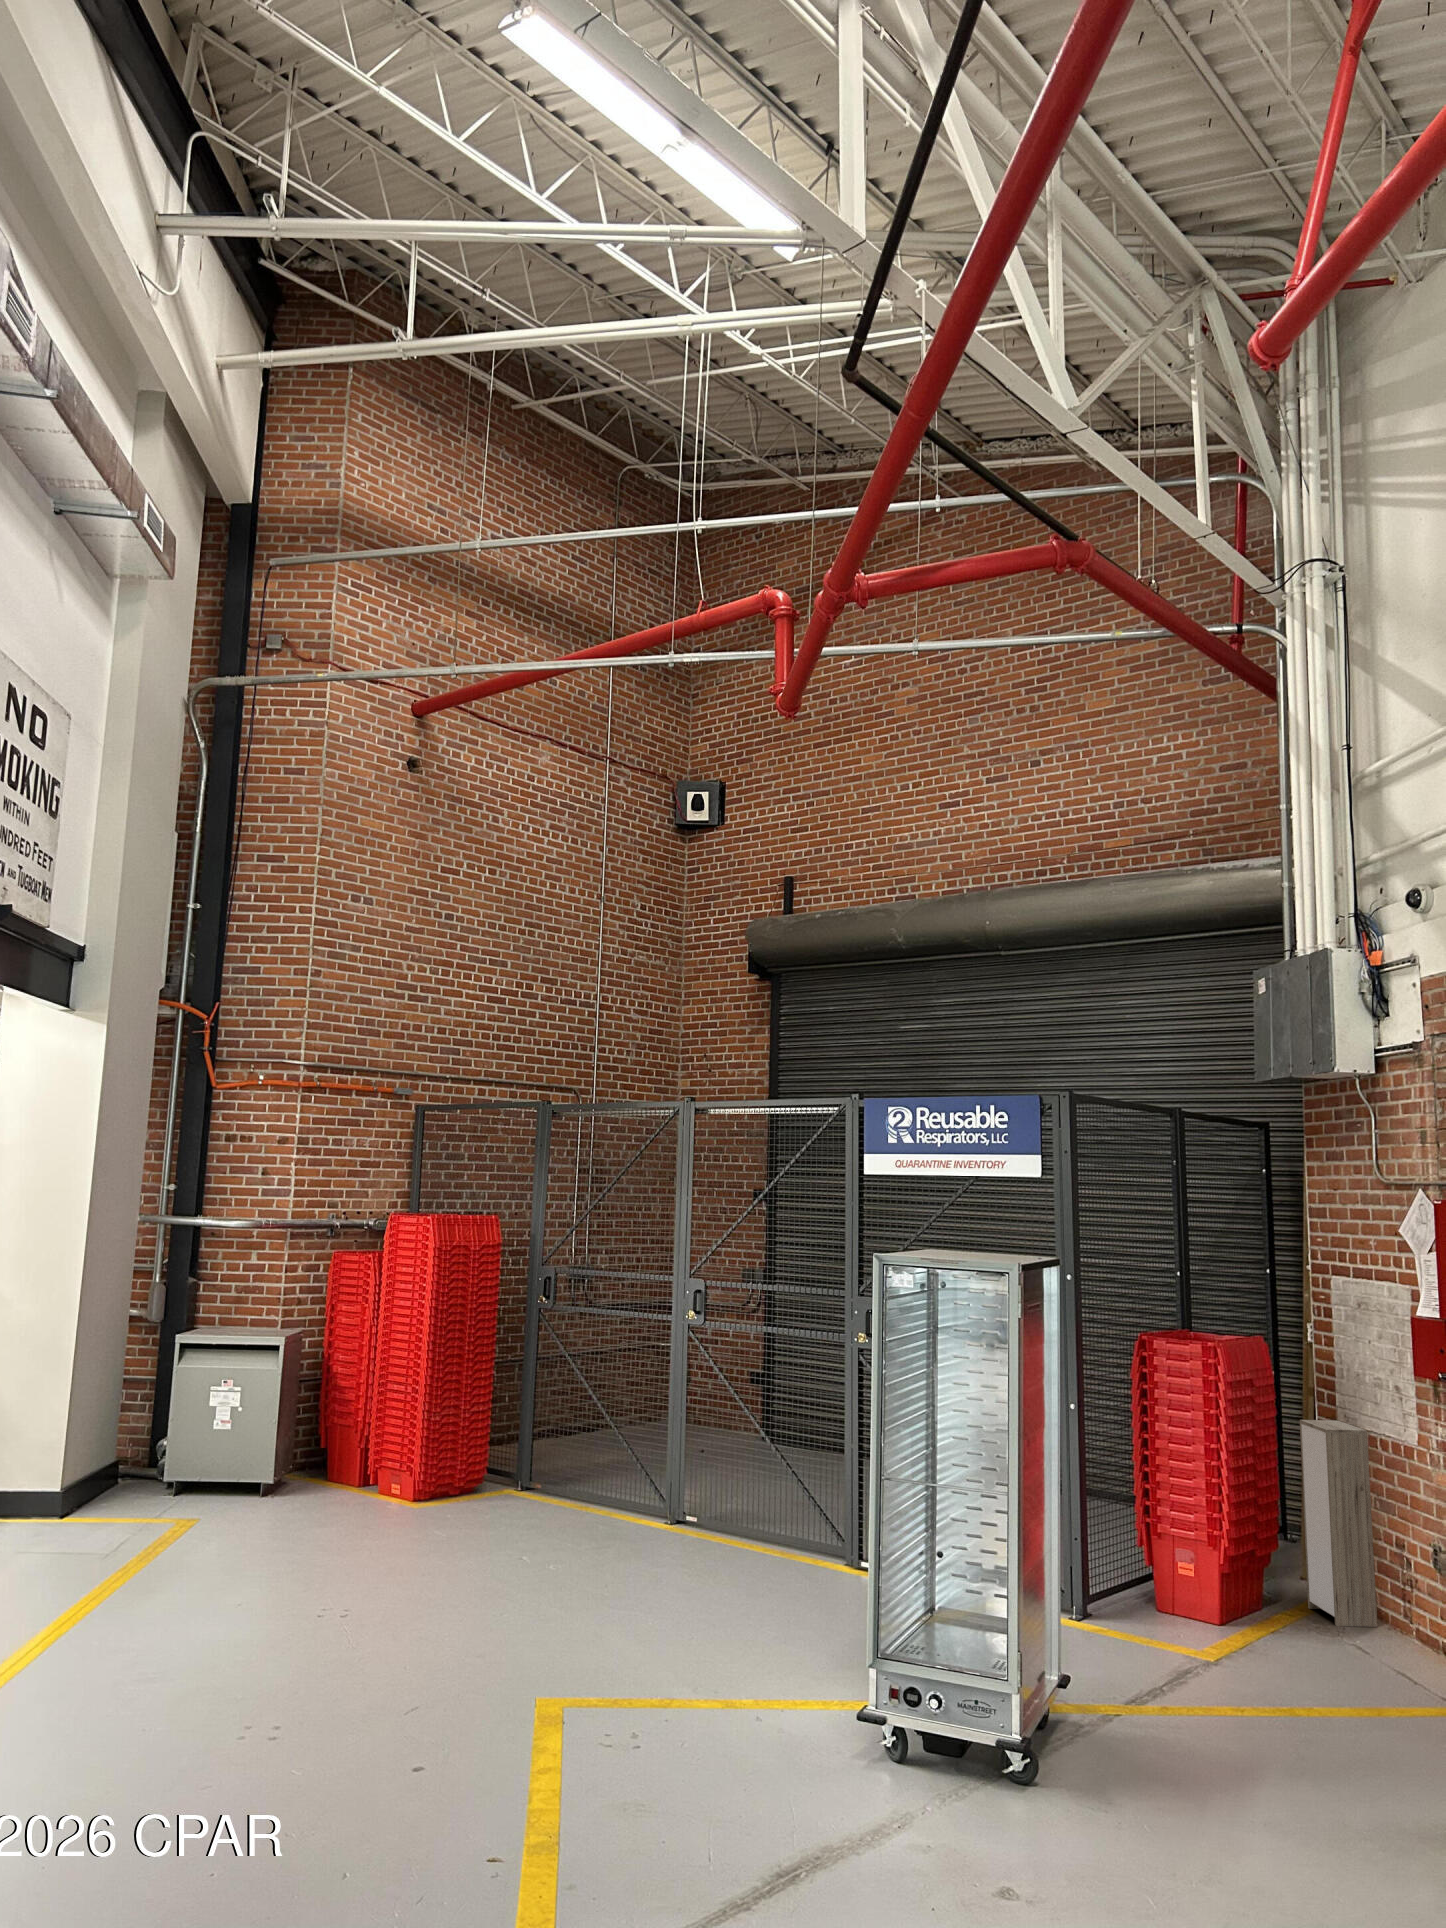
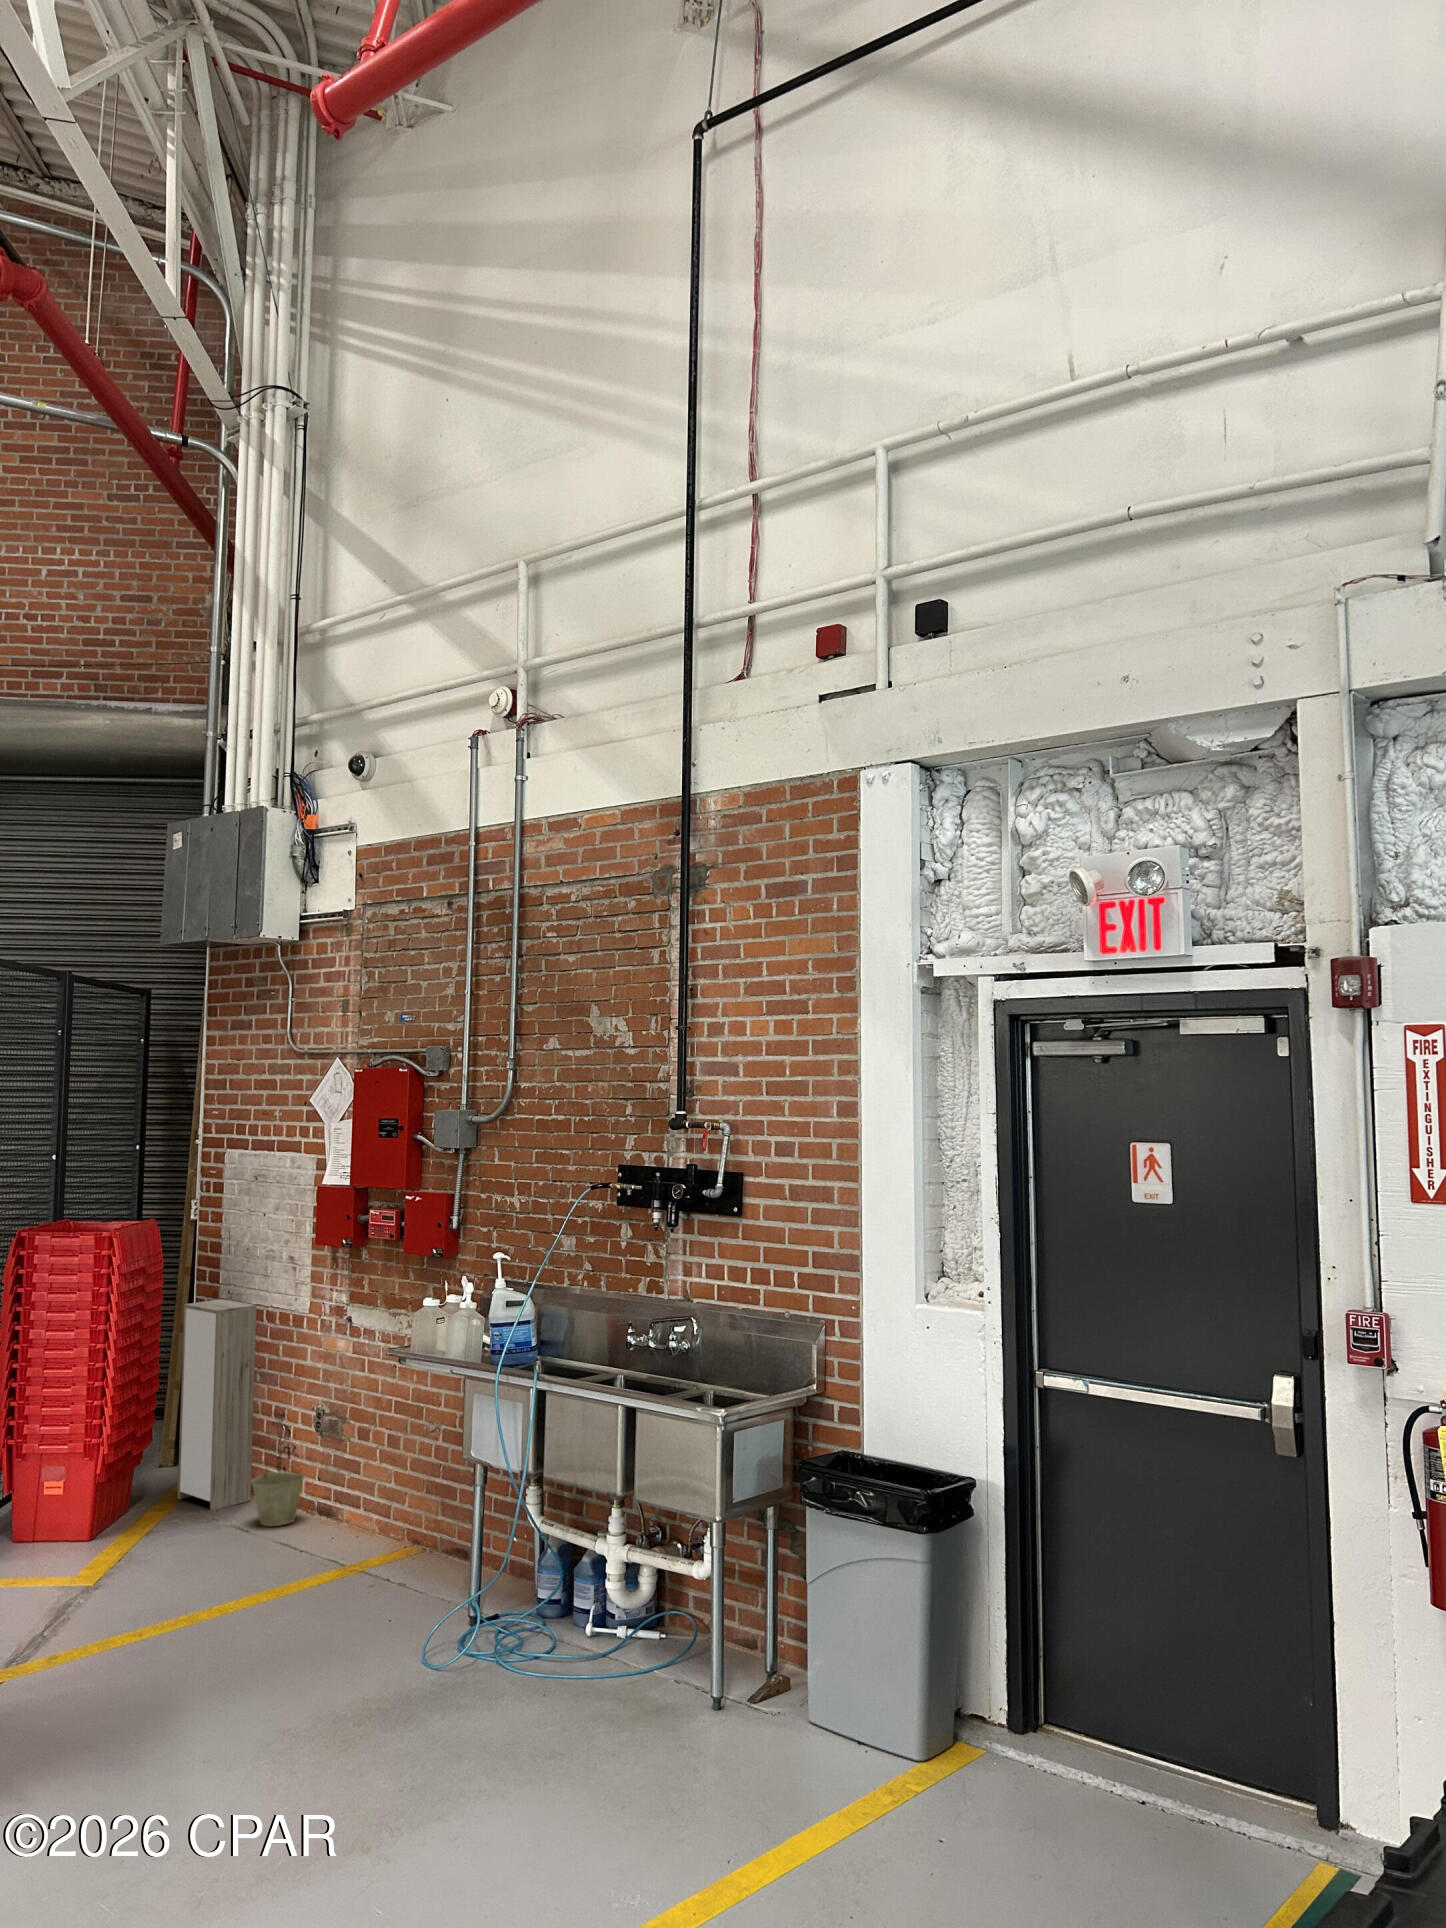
bucket: none [1366,1578,1422,1657] -> present [252,1466,304,1526]

